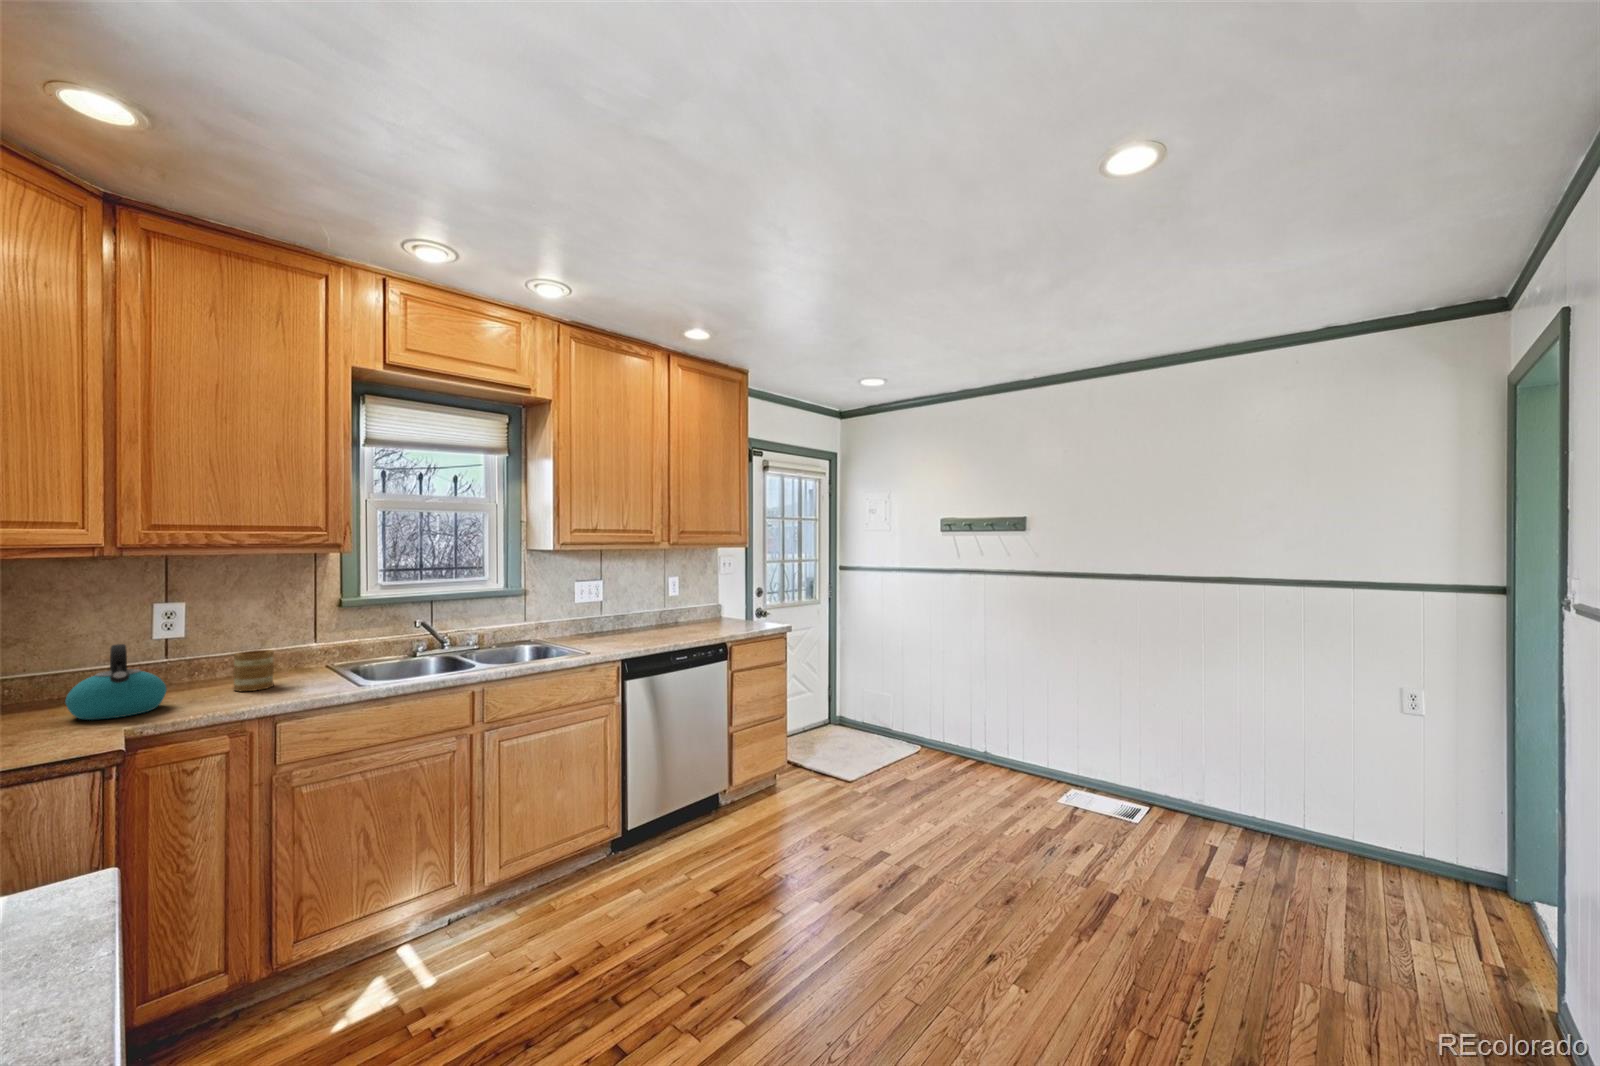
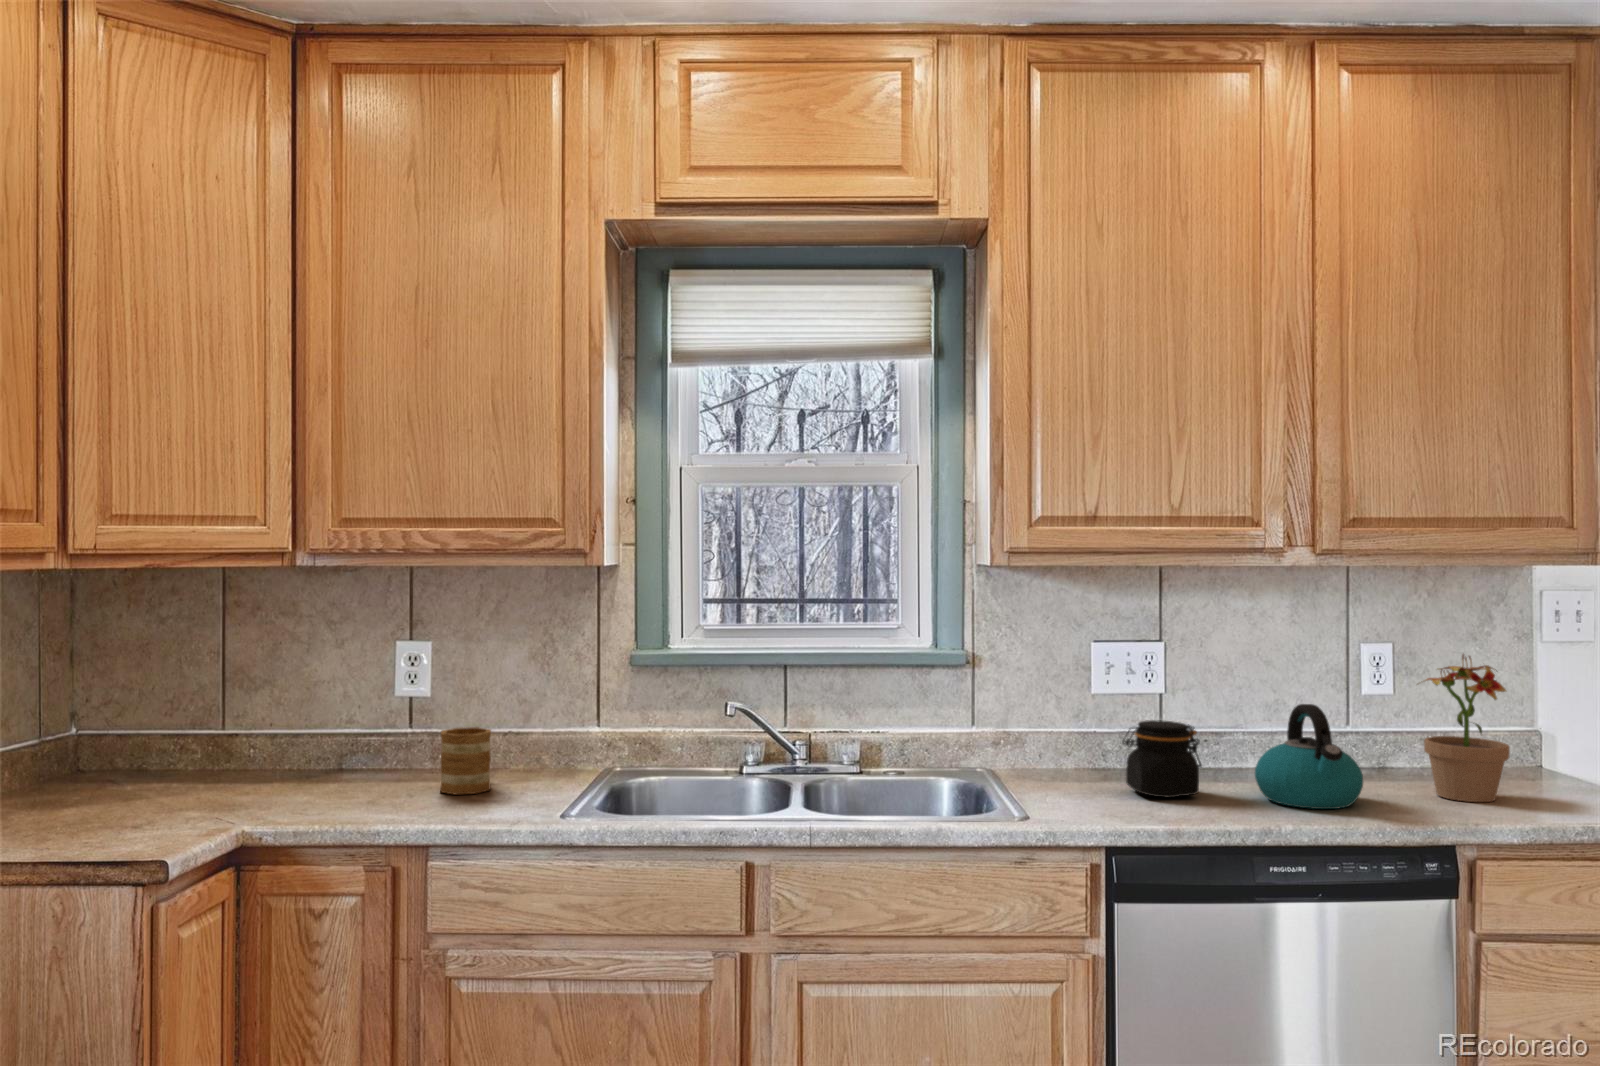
potted plant: none [701,574,730,628] -> present [1424,655,1510,802]
jar: none [601,610,632,641] -> present [1122,720,1202,798]
kettle: present [65,644,167,720] -> present [1255,704,1363,809]

